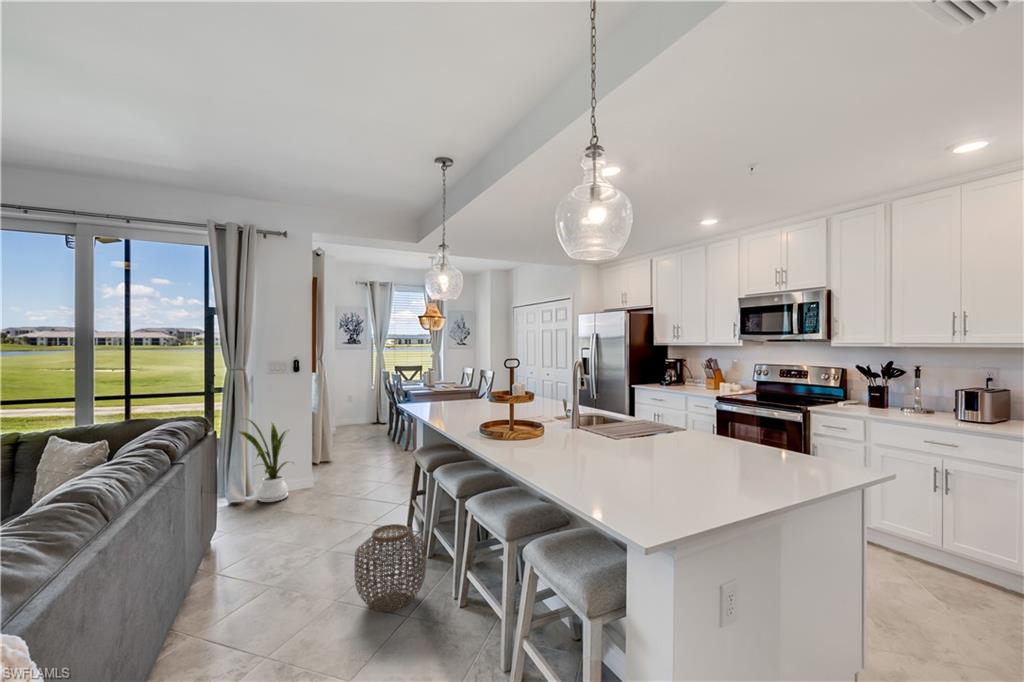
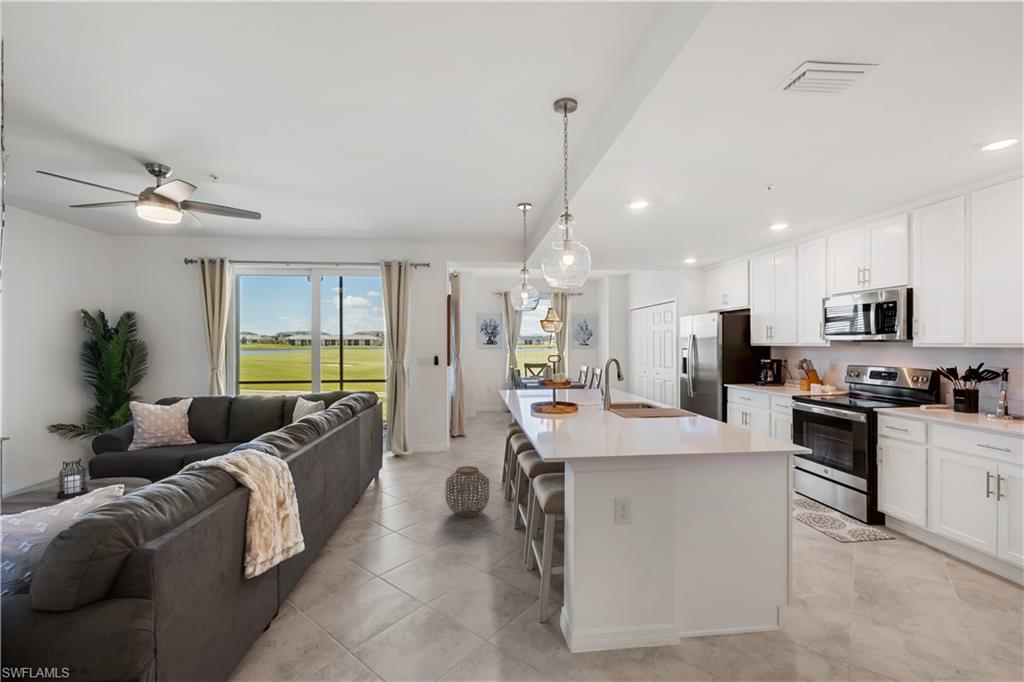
house plant: present [239,419,293,502] -> none [401,397,438,456]

